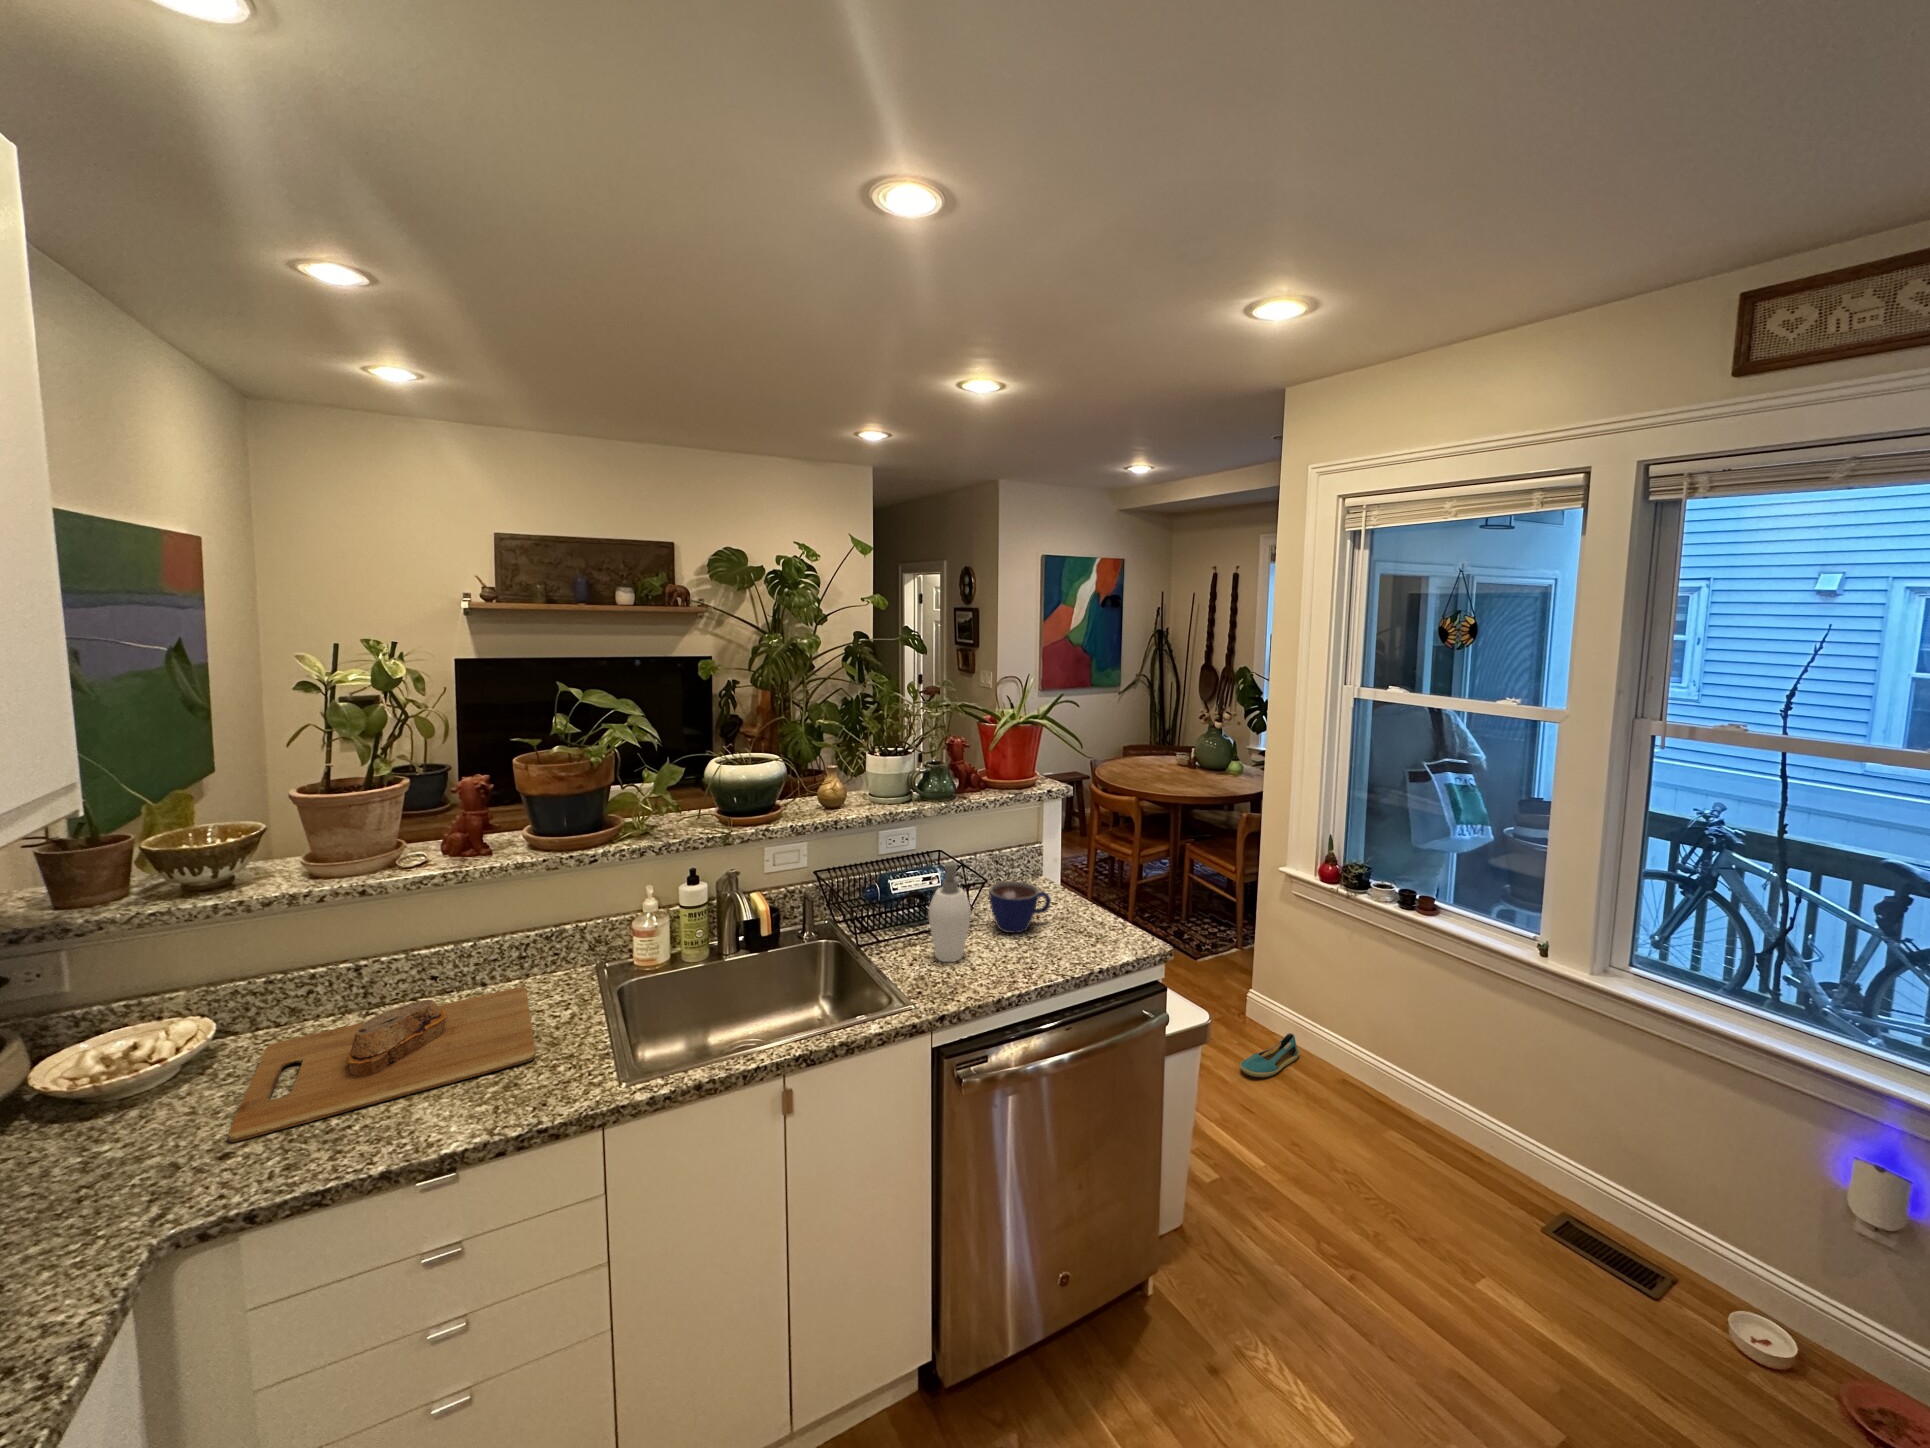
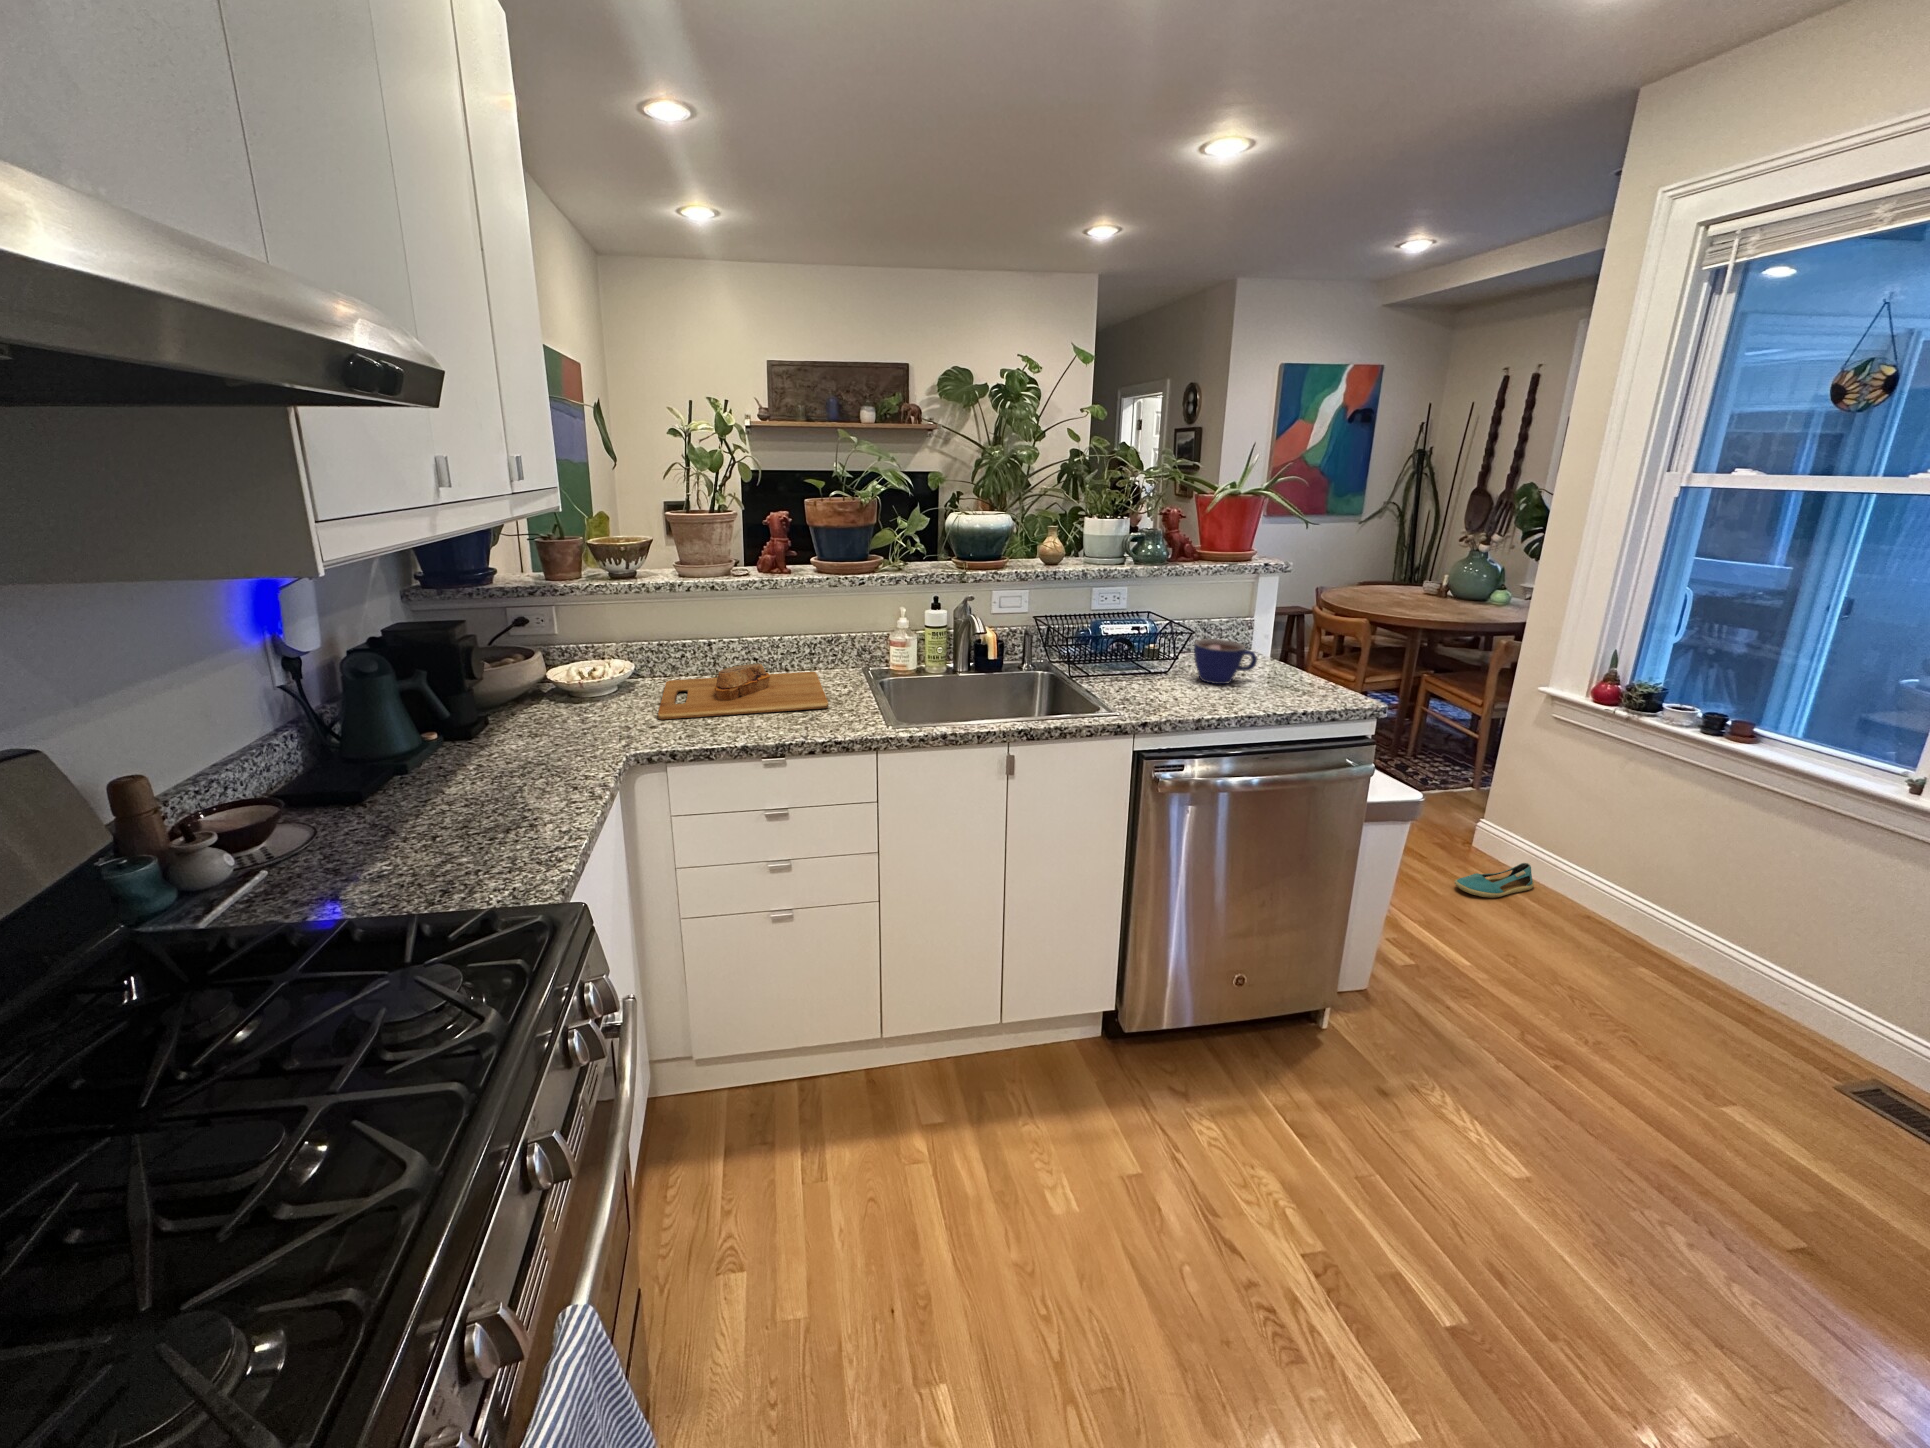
soap dispenser: present [929,862,971,962] -> none [1135,604,1187,695]

